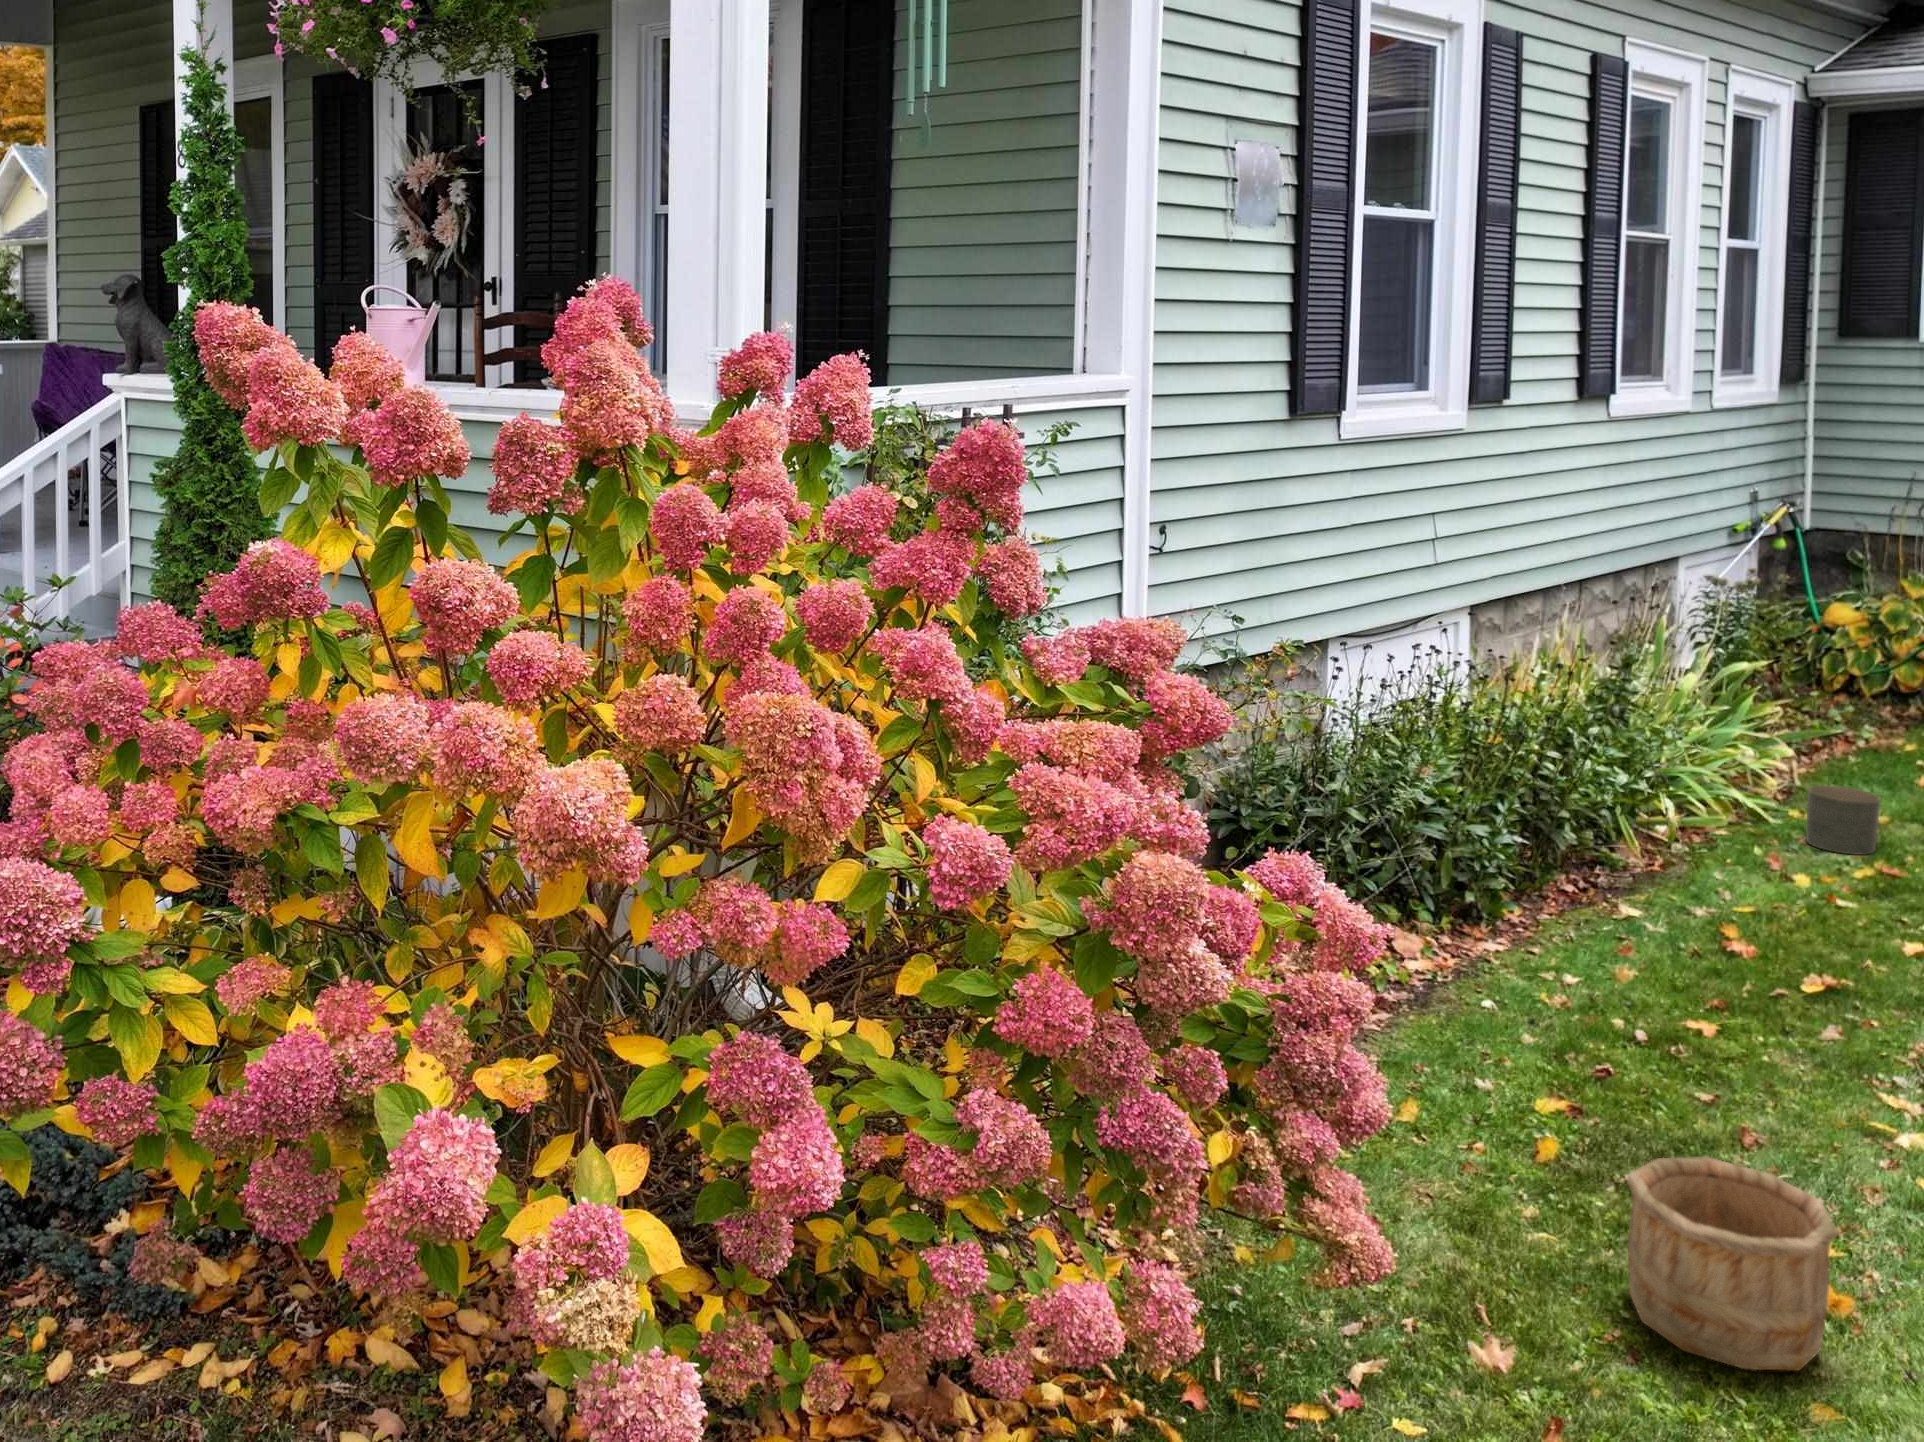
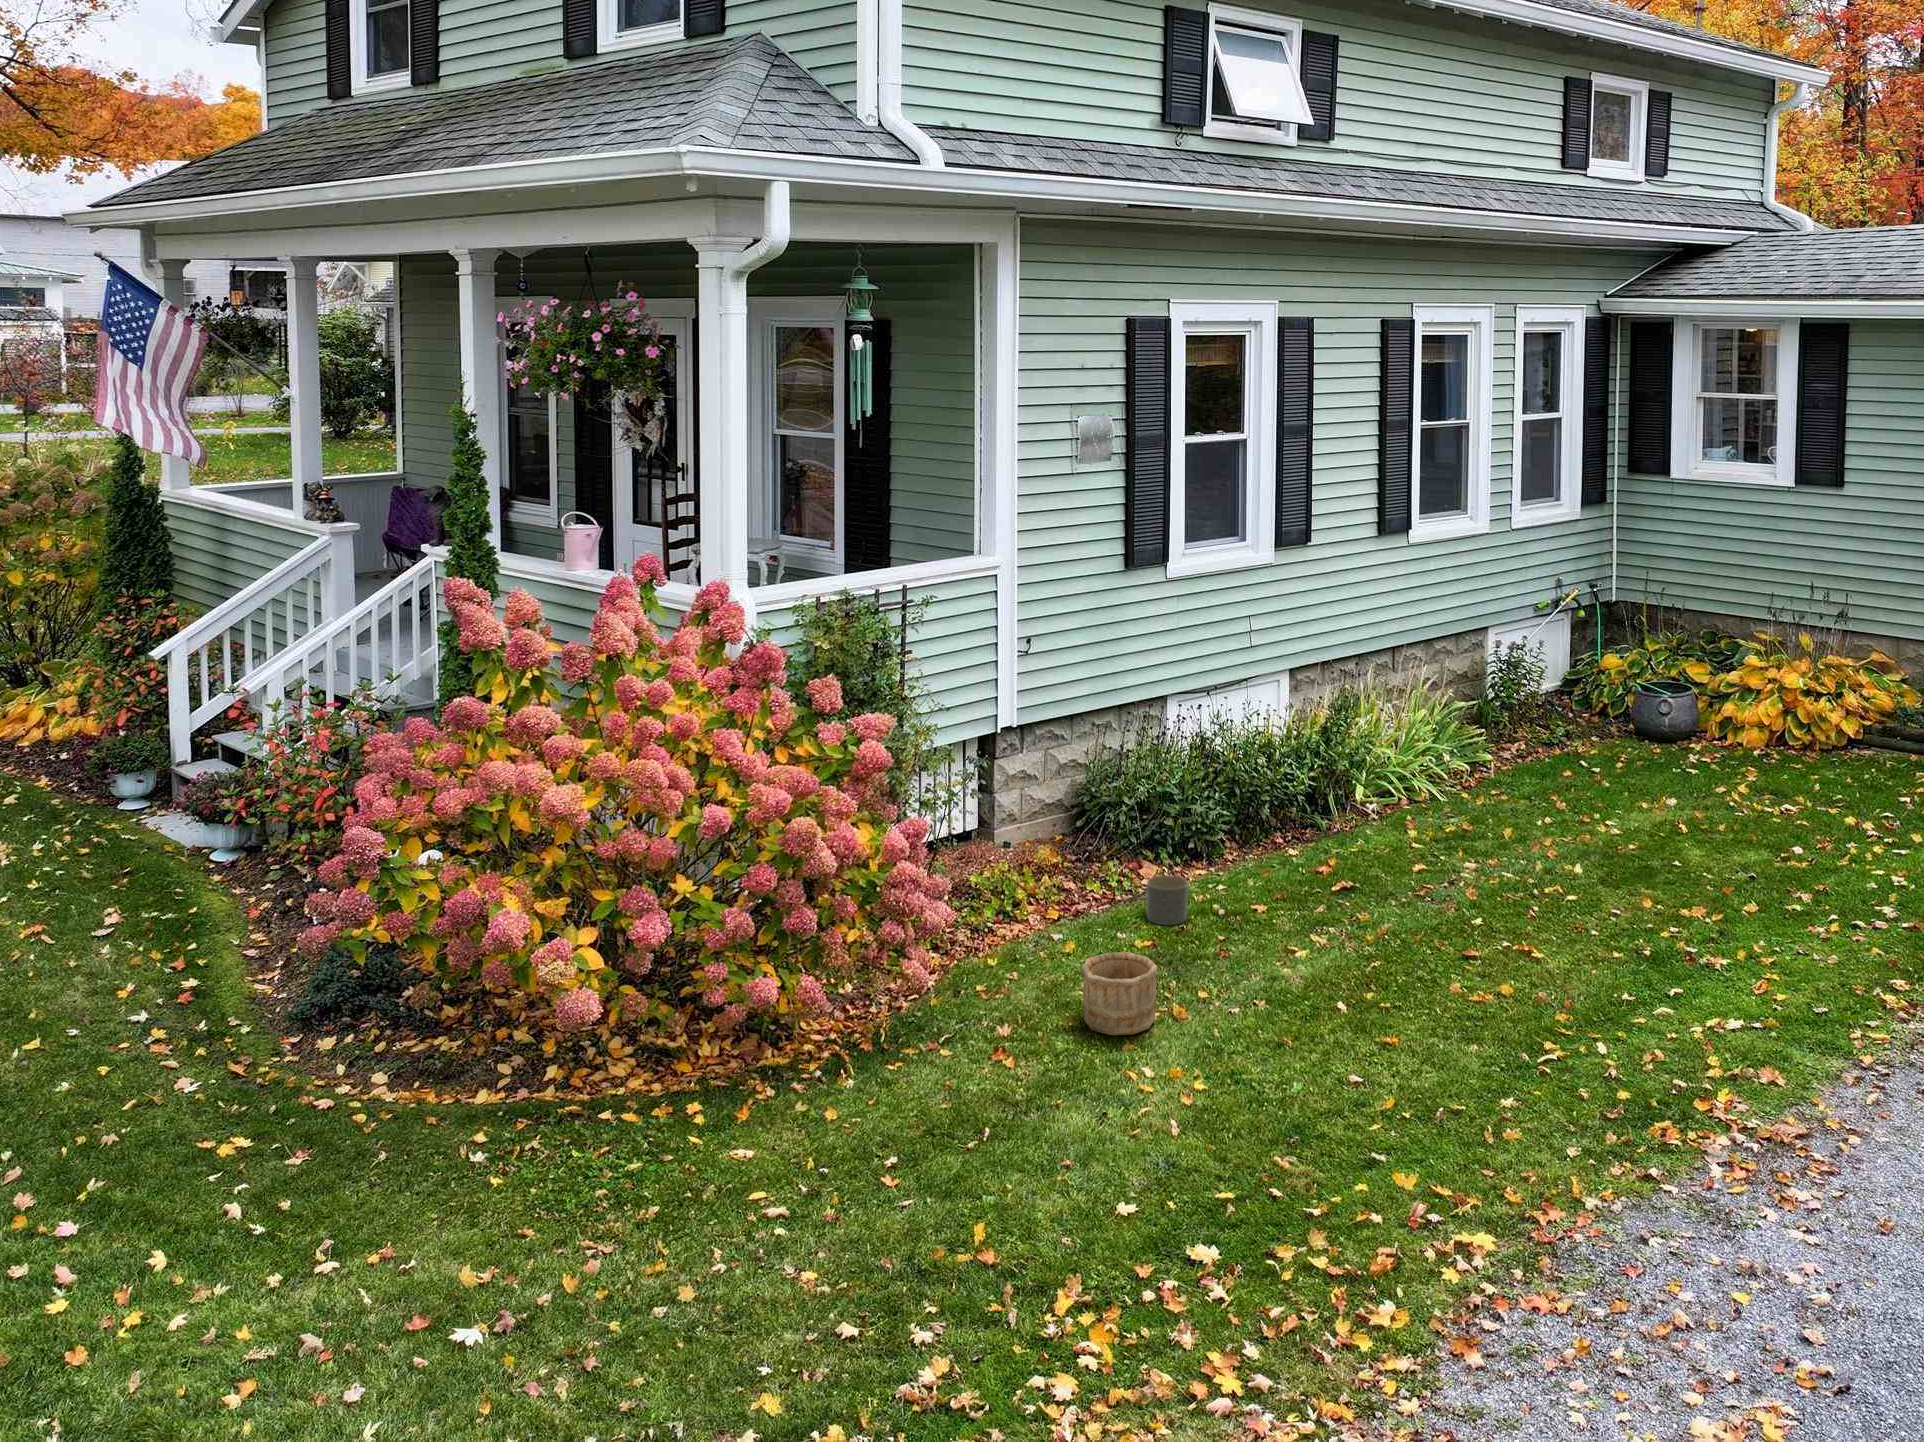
planter: present [1806,785,1881,855] -> present [1146,875,1188,926]

